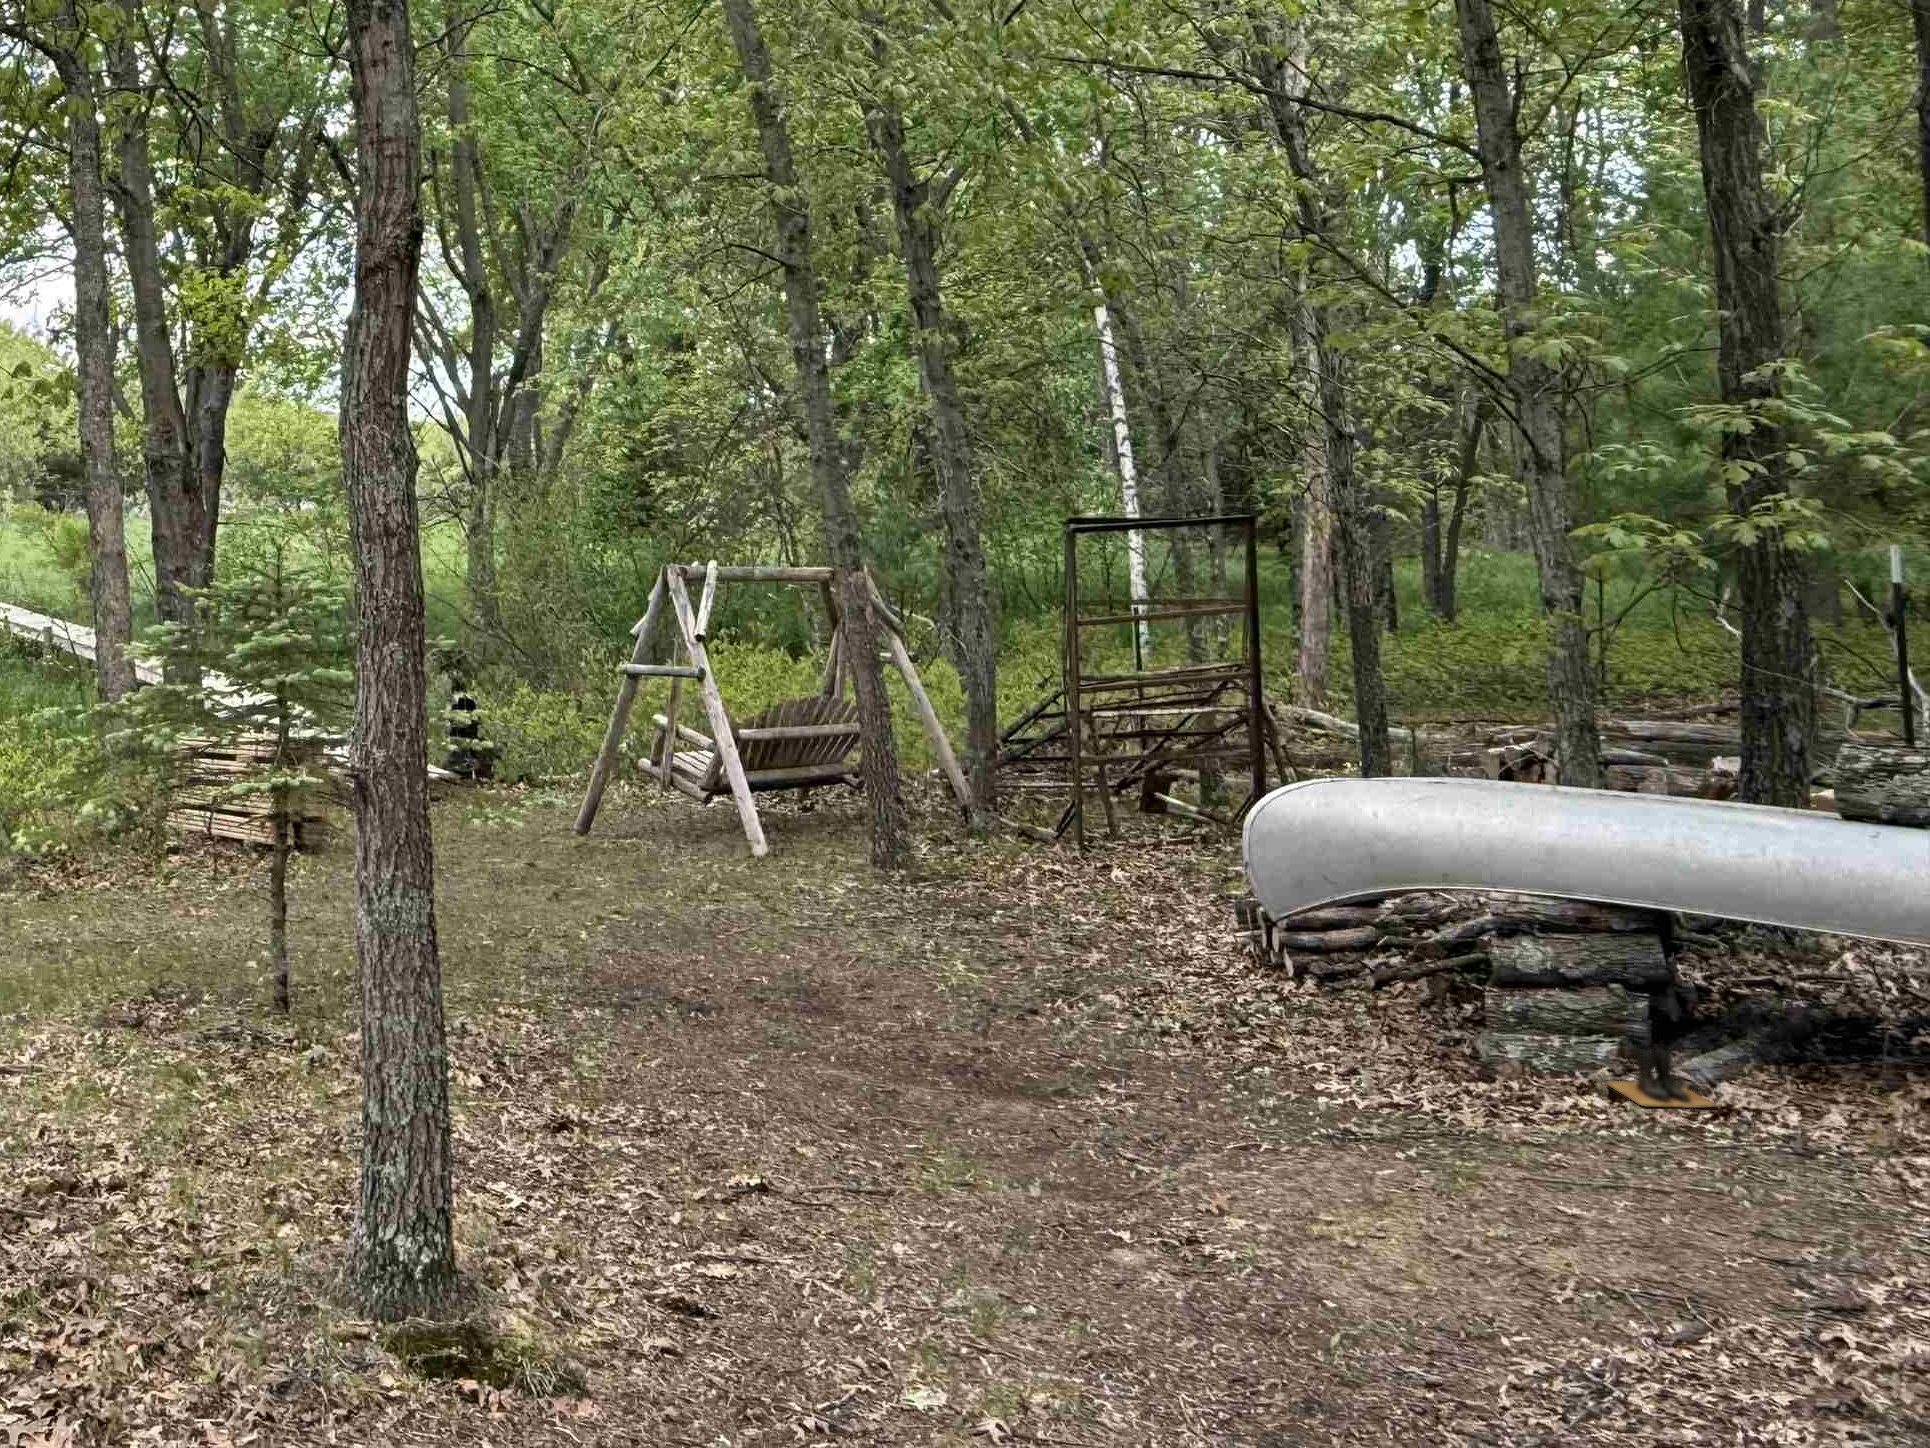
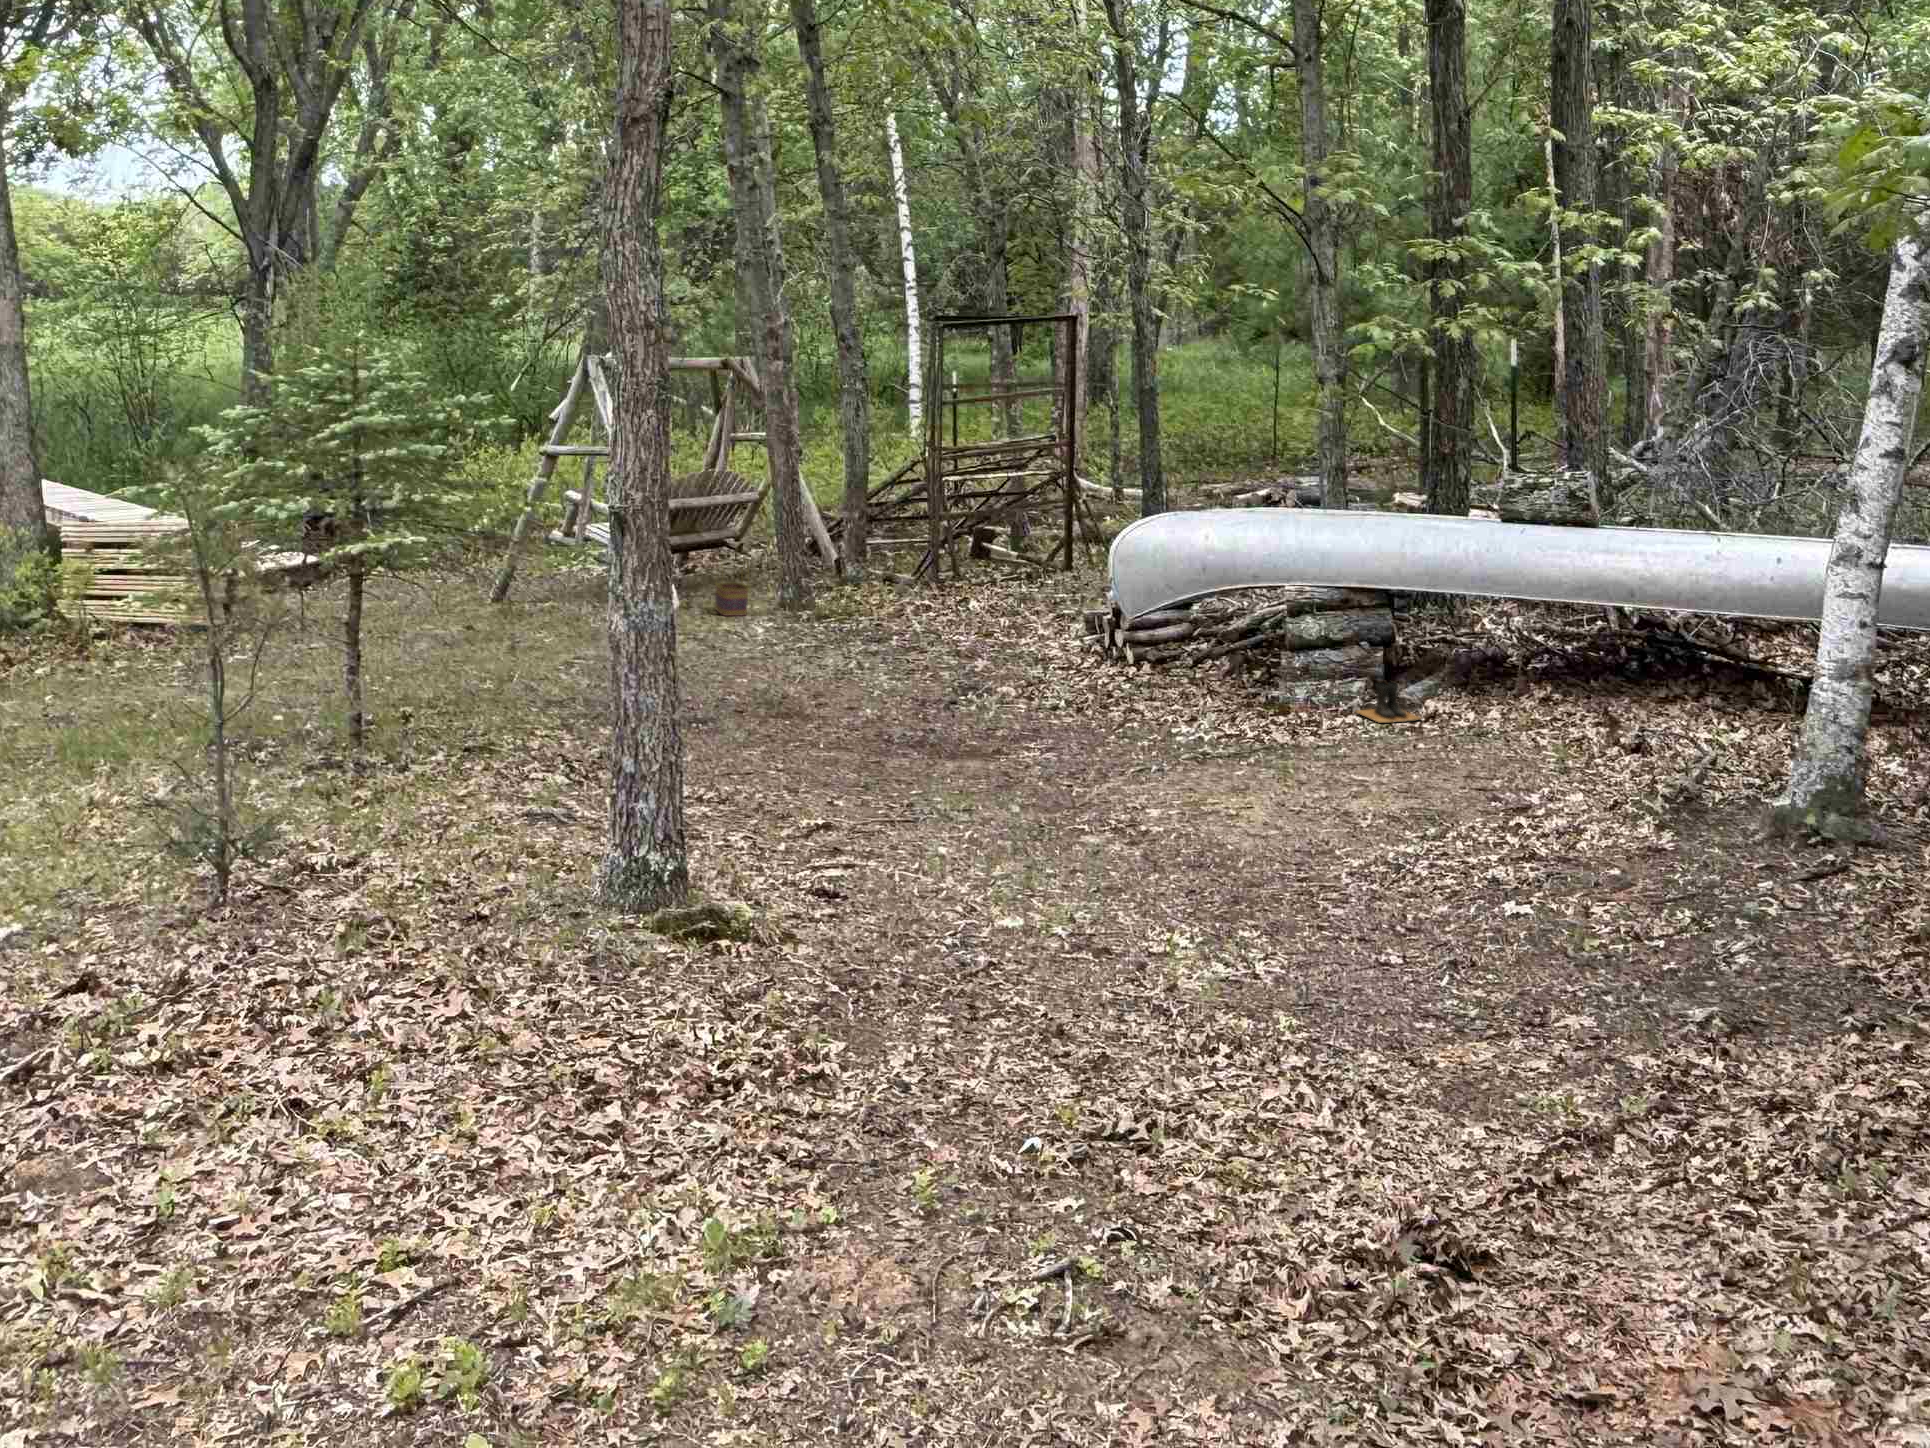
basket: none [837,819,869,881] -> present [715,562,749,616]

